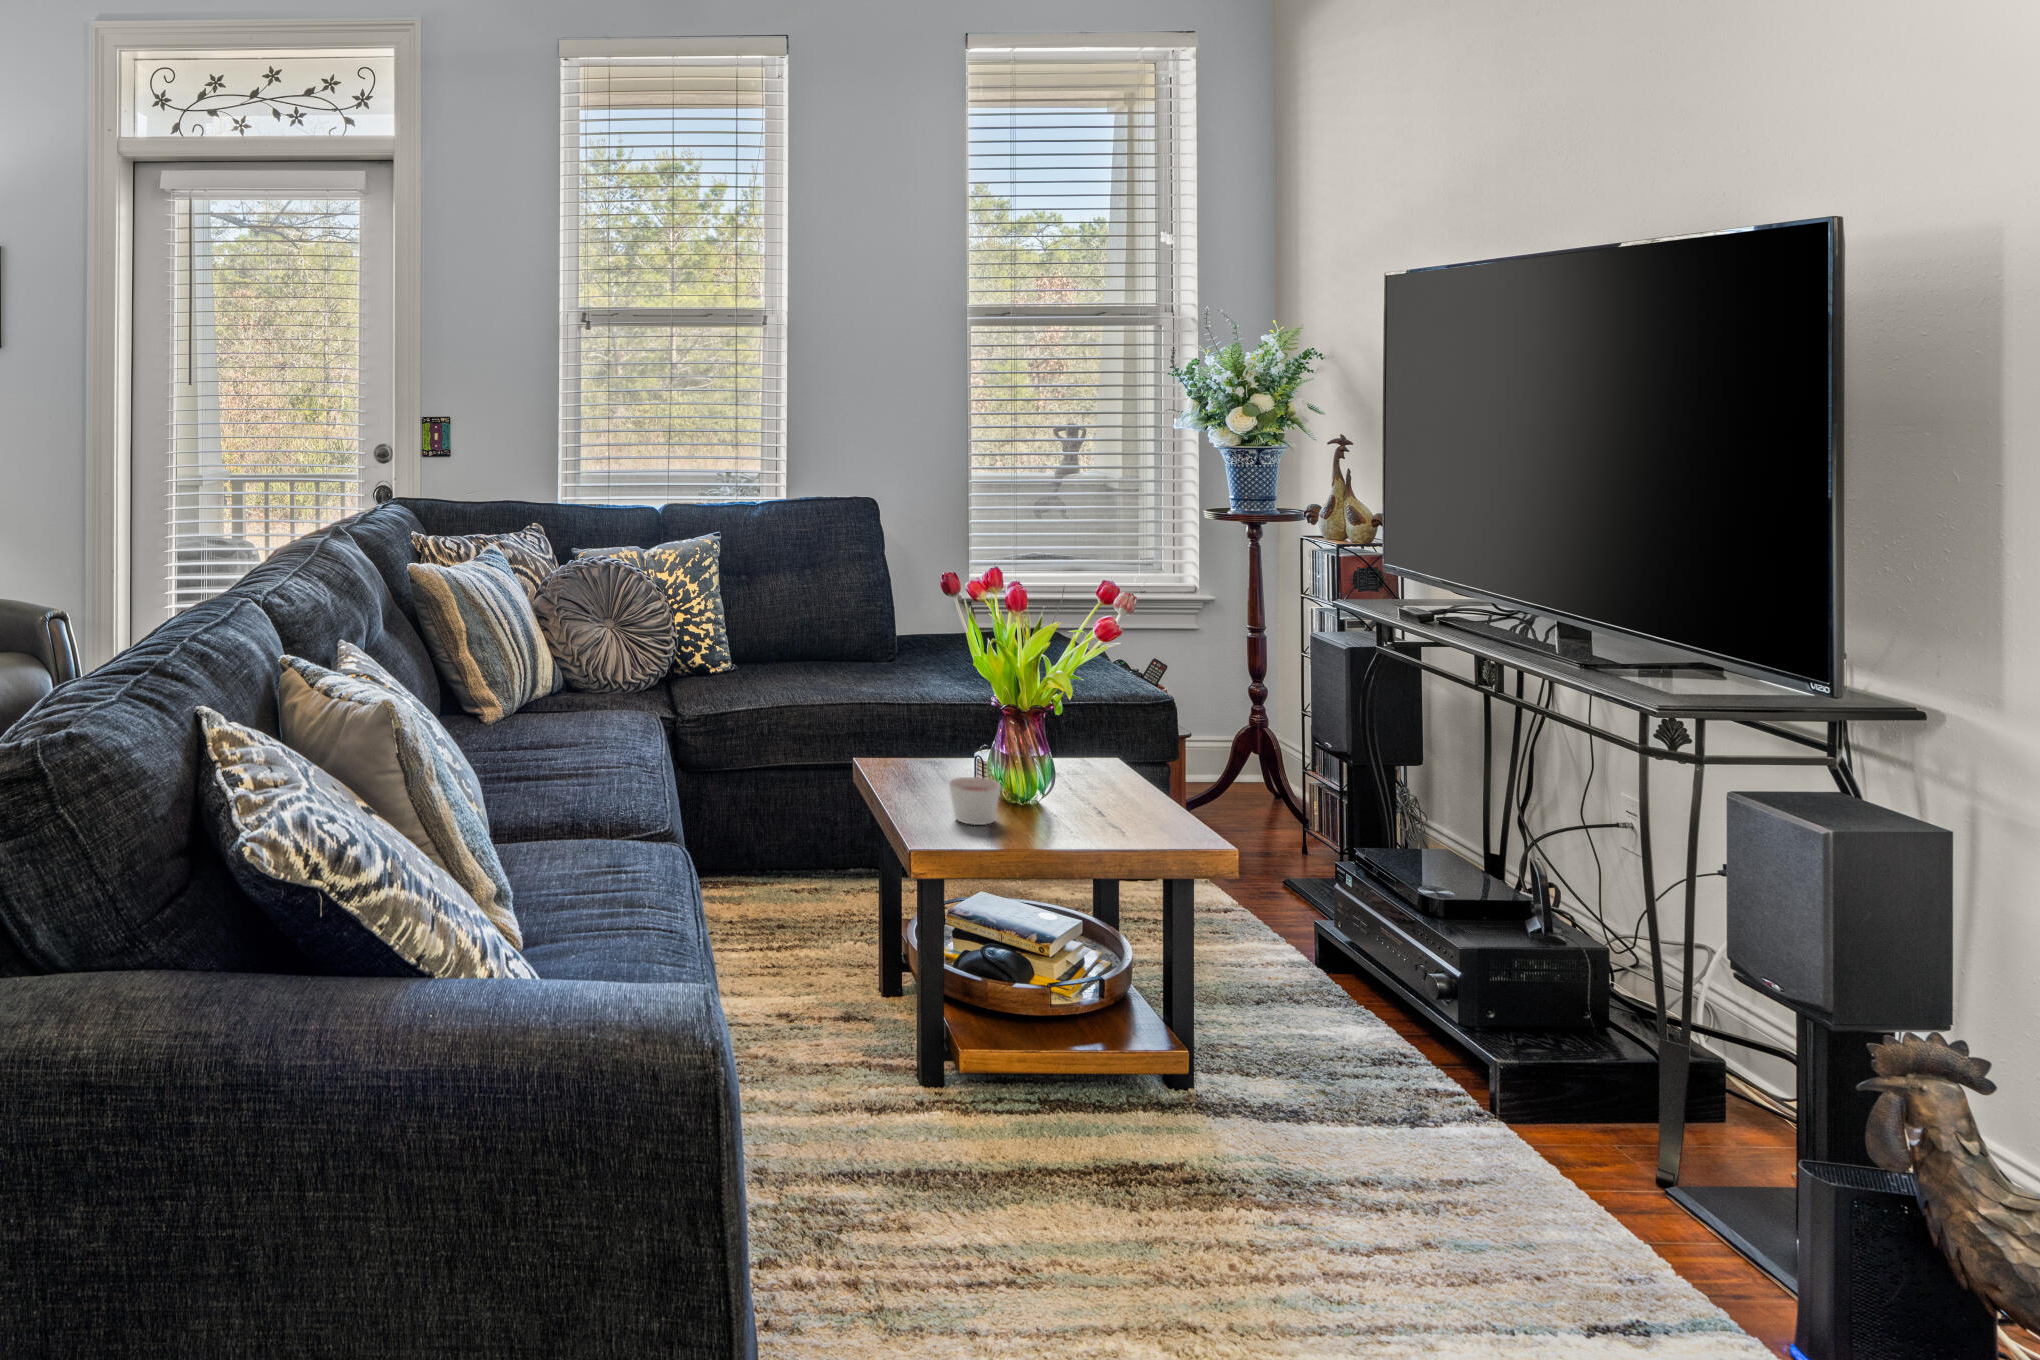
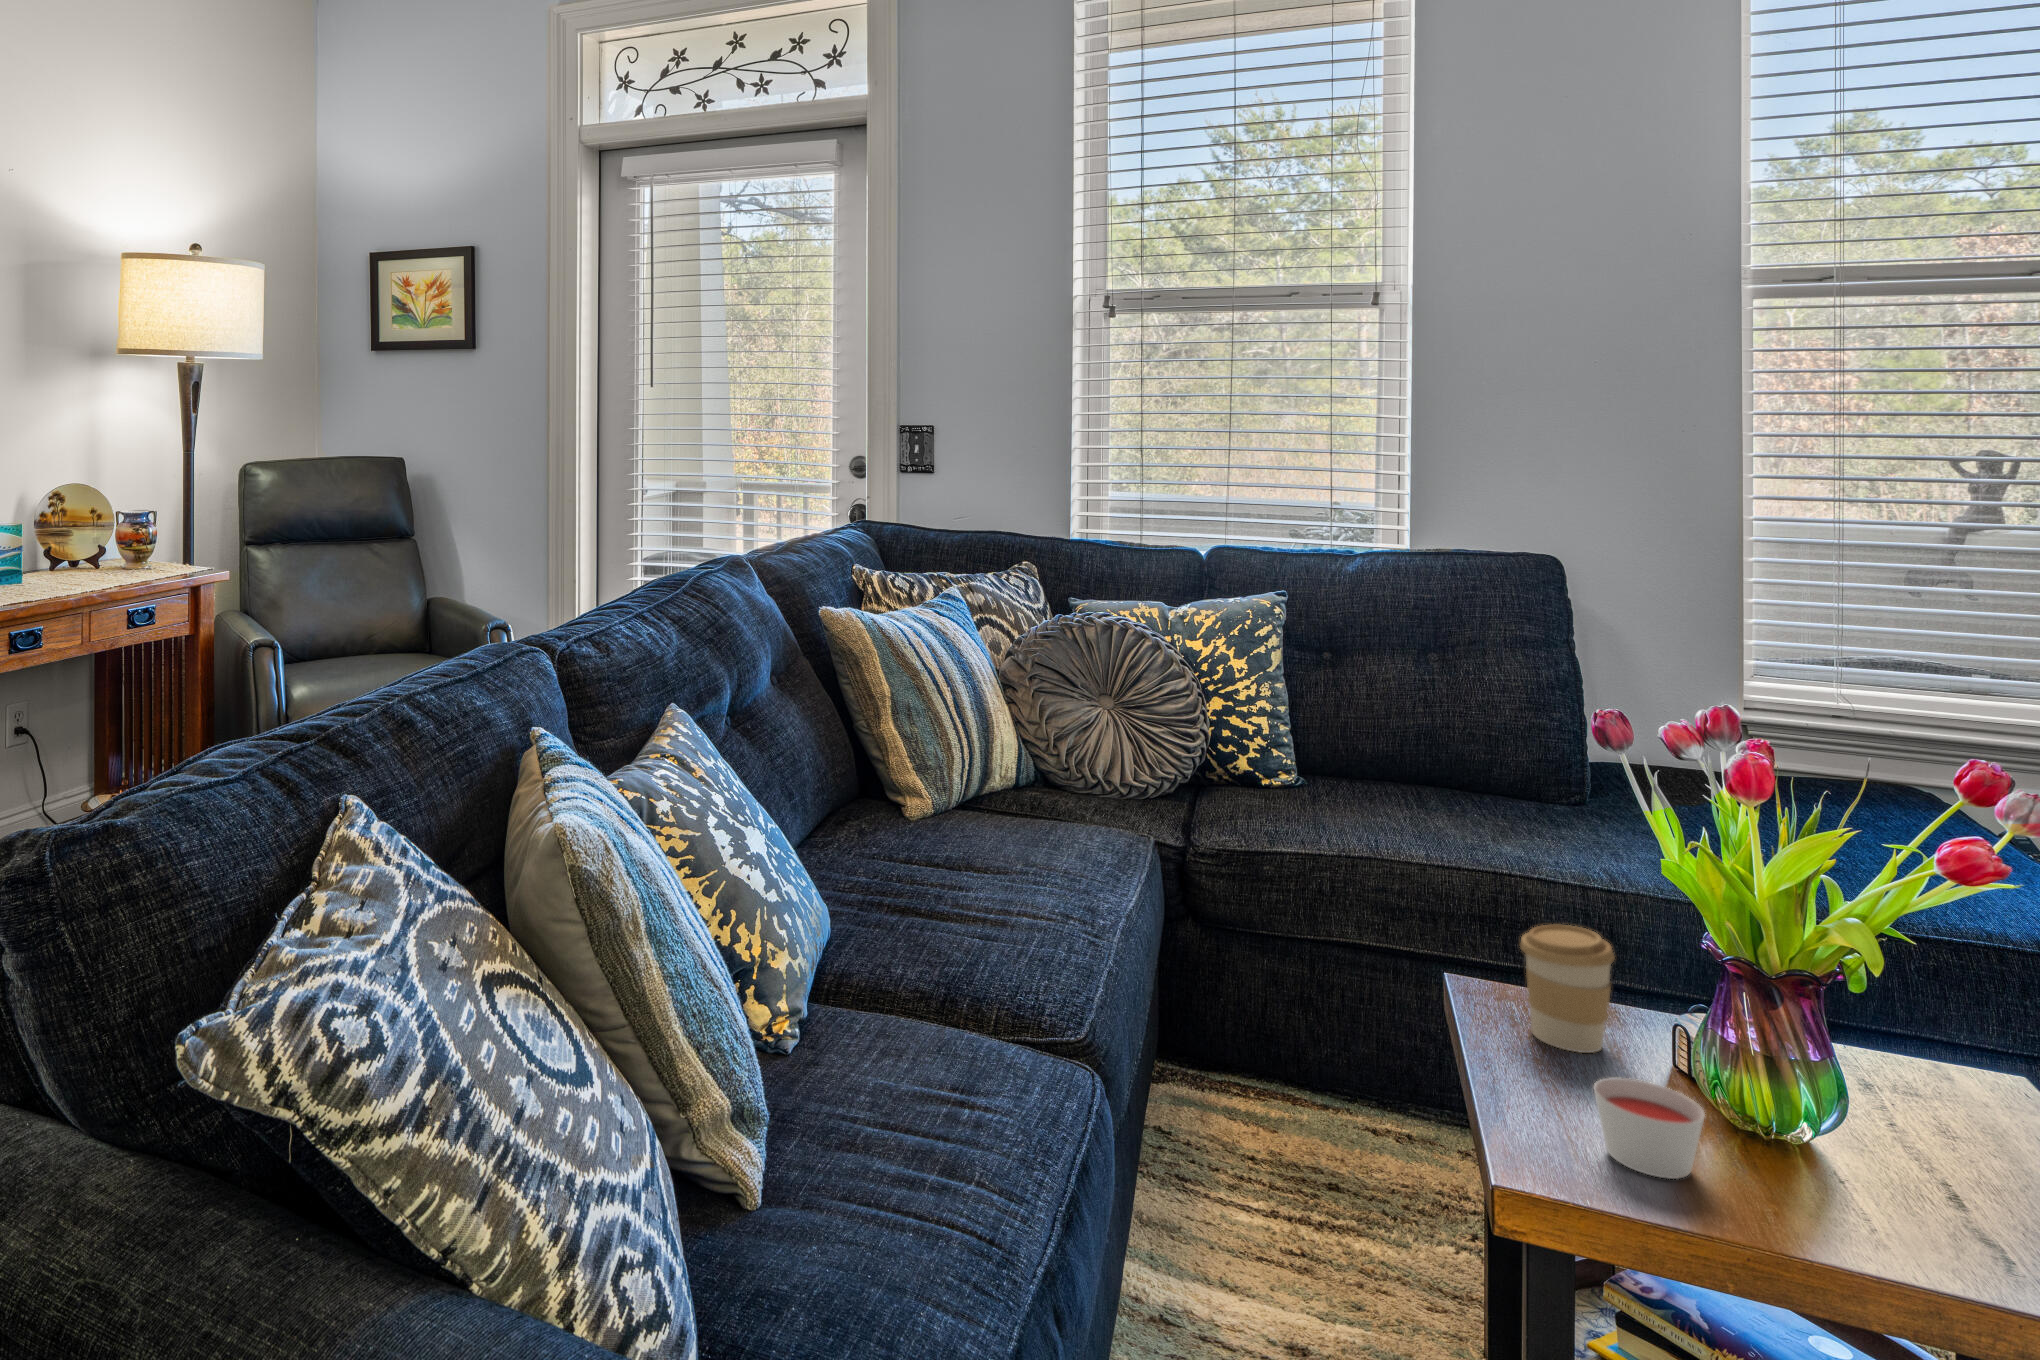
coffee cup: none [901,708,949,782] -> present [1520,925,1615,1053]

